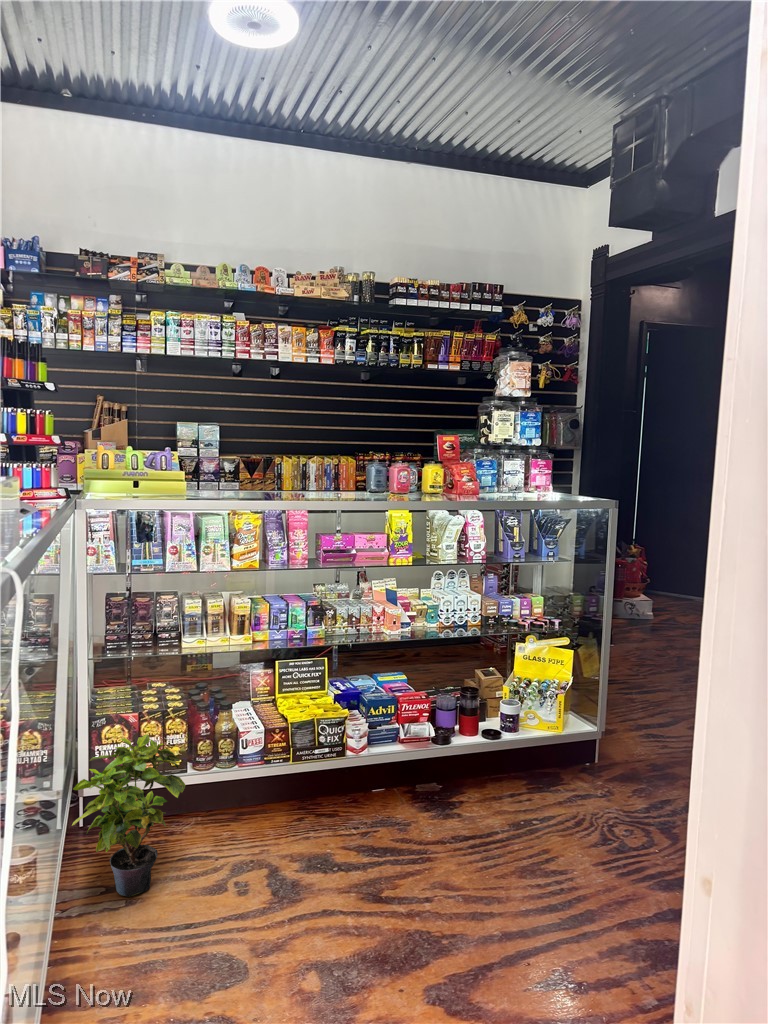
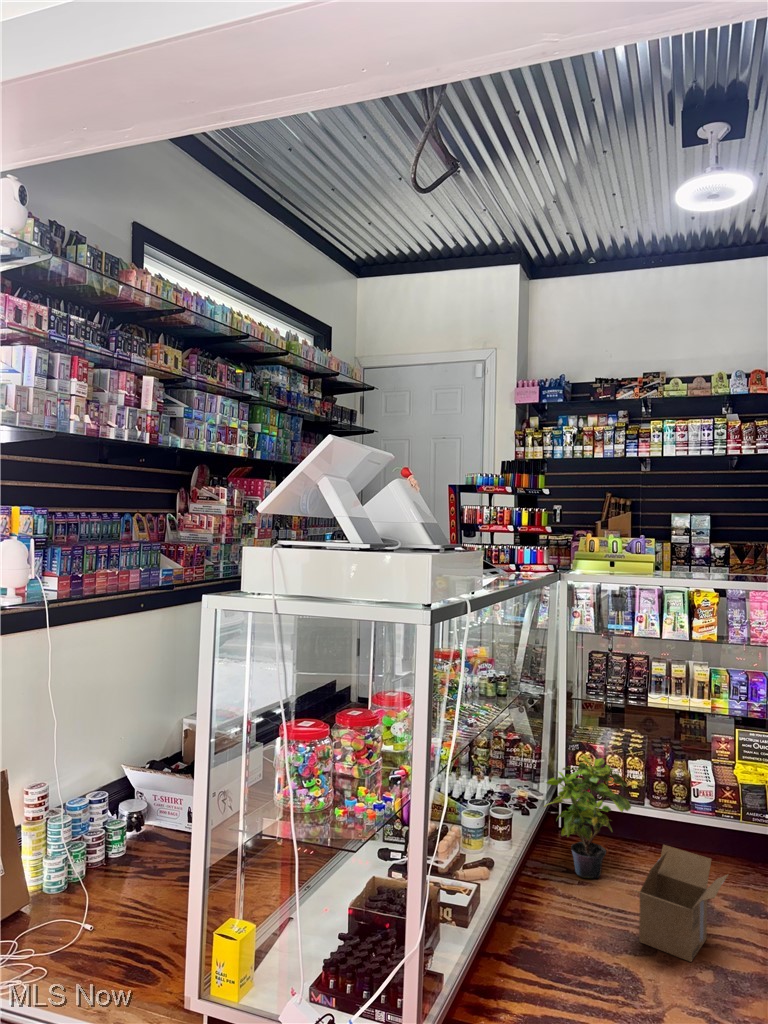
cardboard box: none [215,828,318,966] -> present [634,845,728,962]

